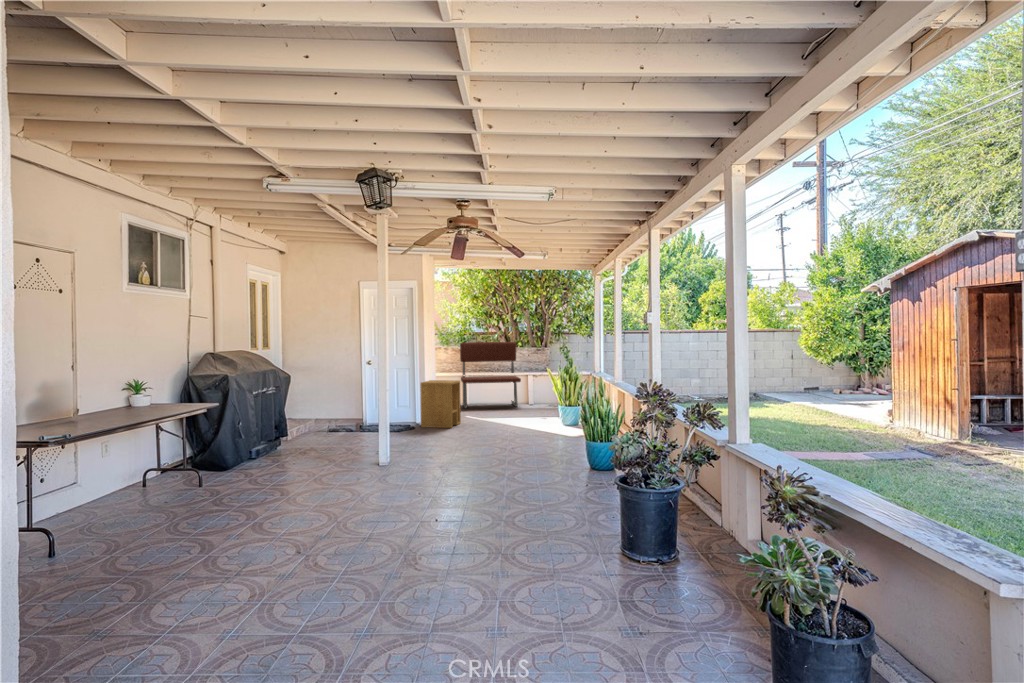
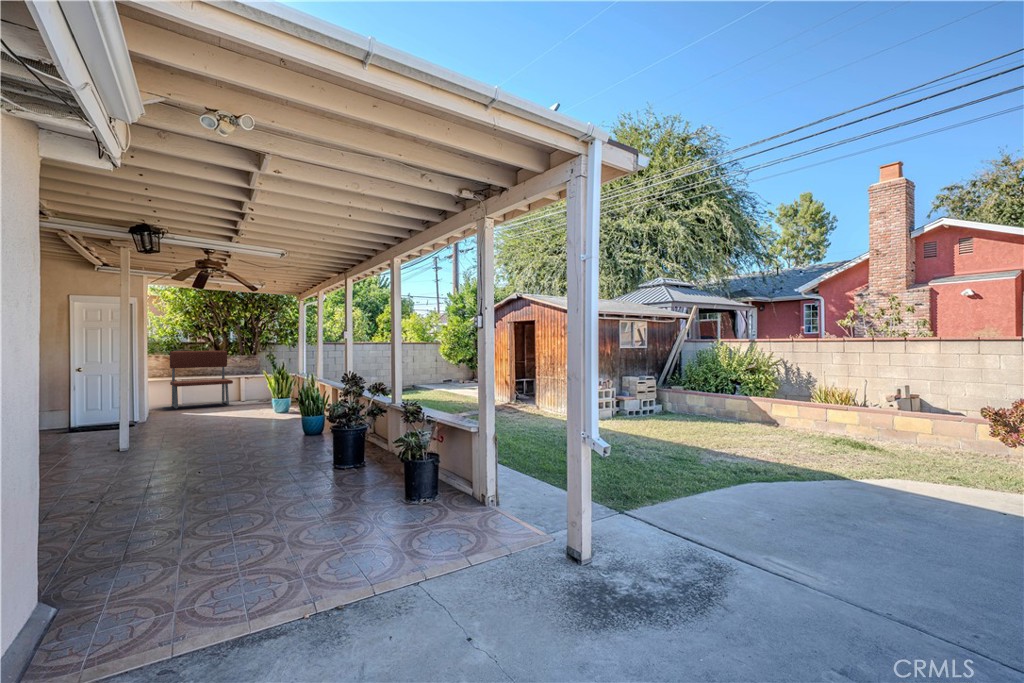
side table: present [420,380,461,428] -> none [139,383,180,425]

